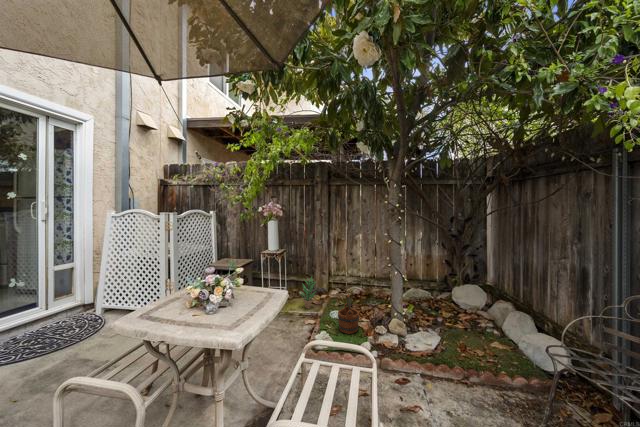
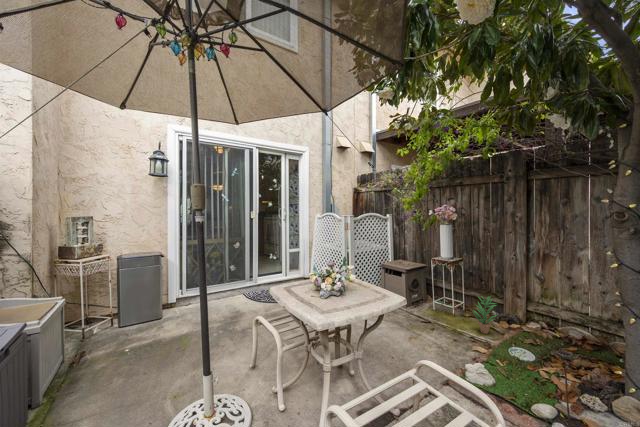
wooden bucket: present [338,294,359,334] -> none [514,331,552,388]

